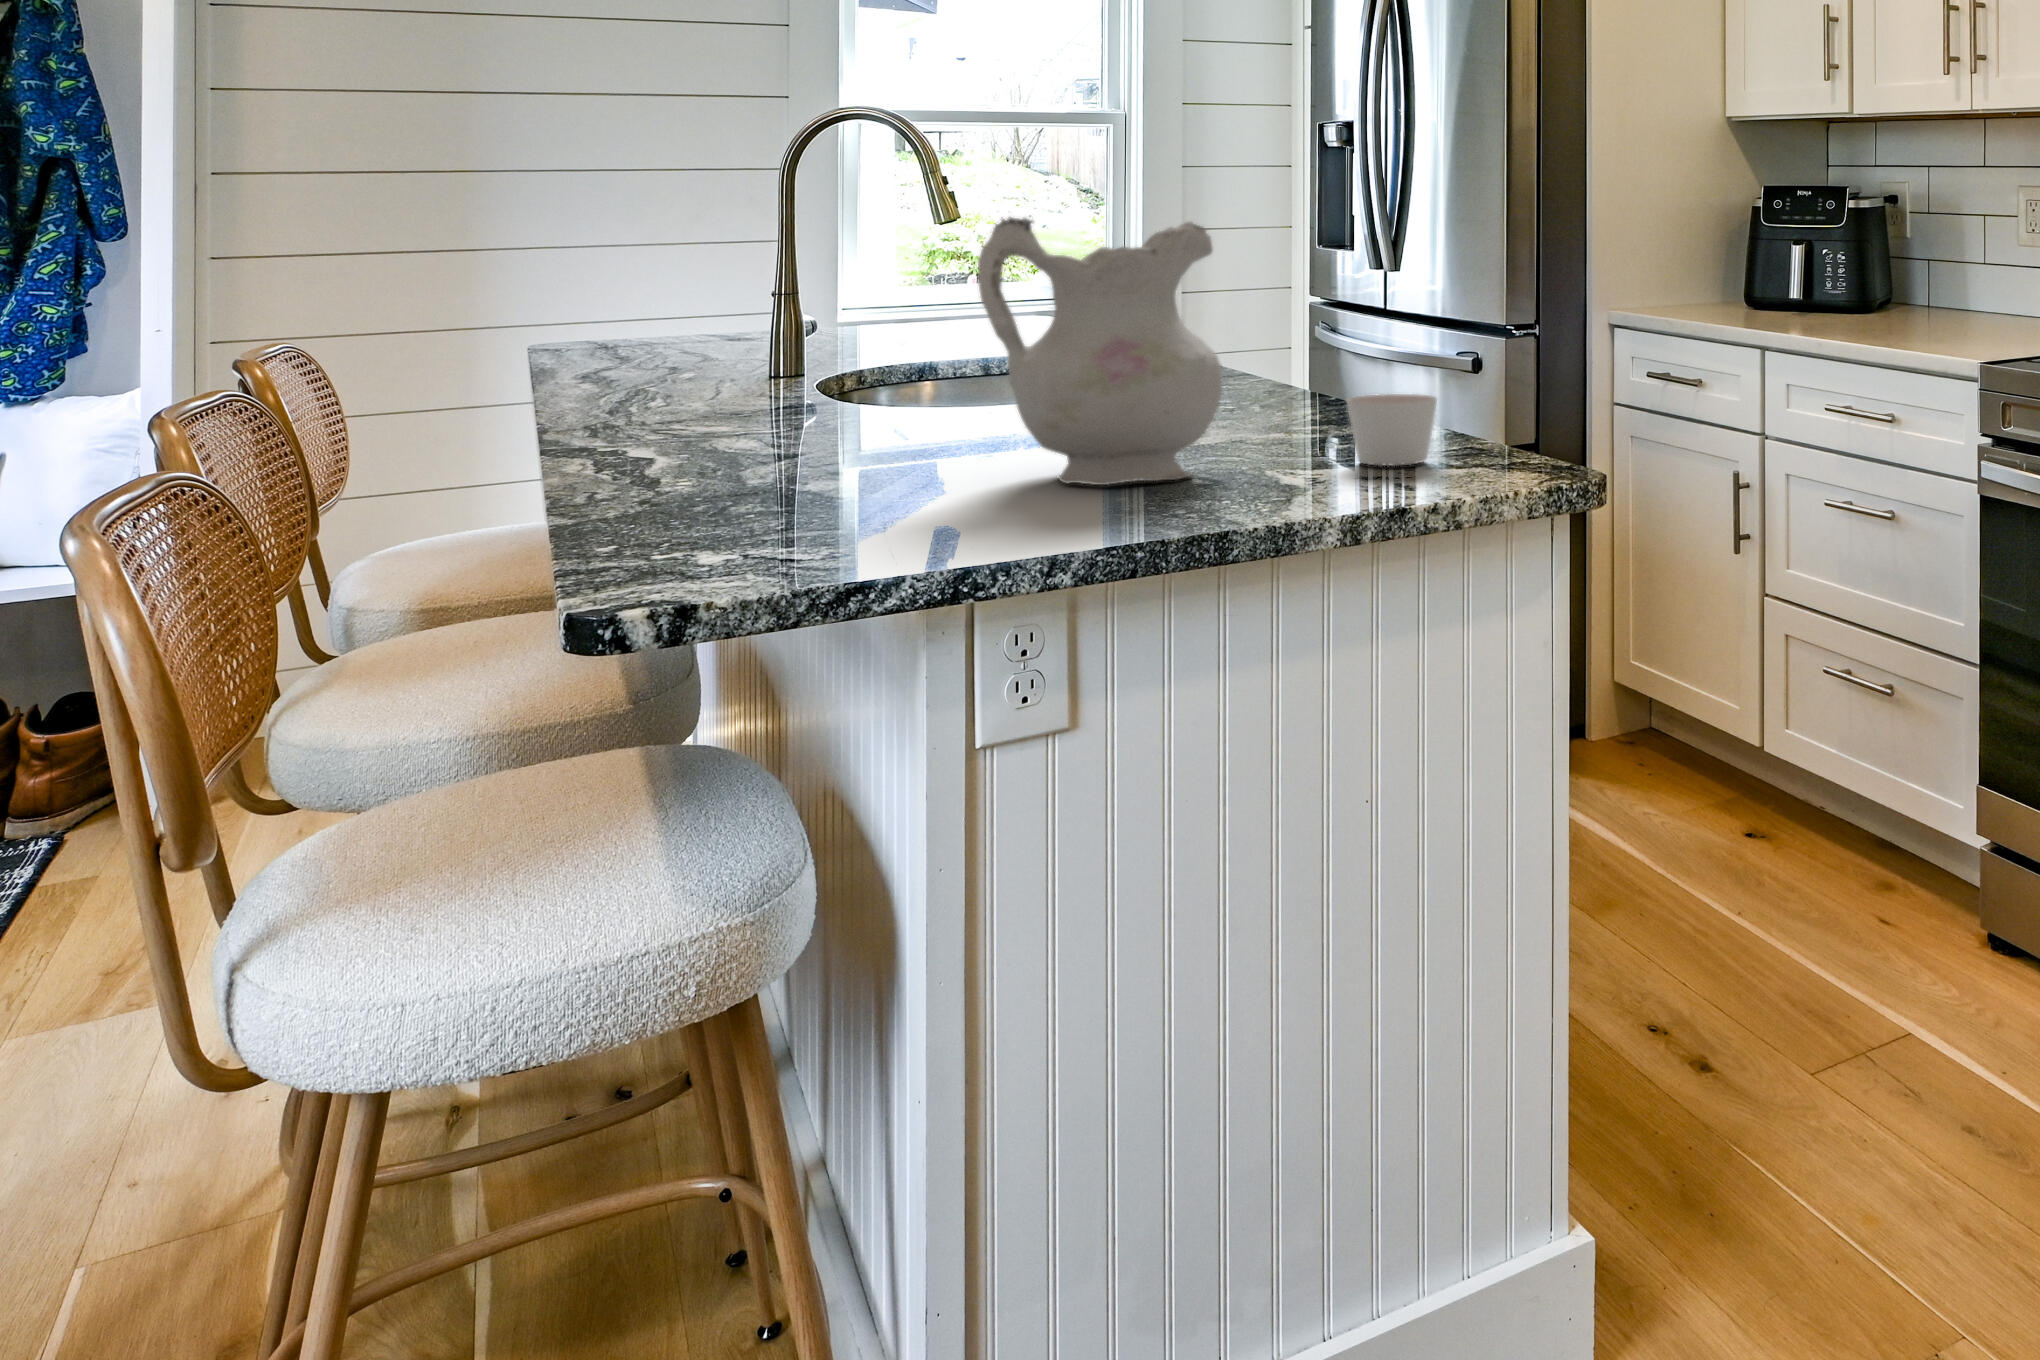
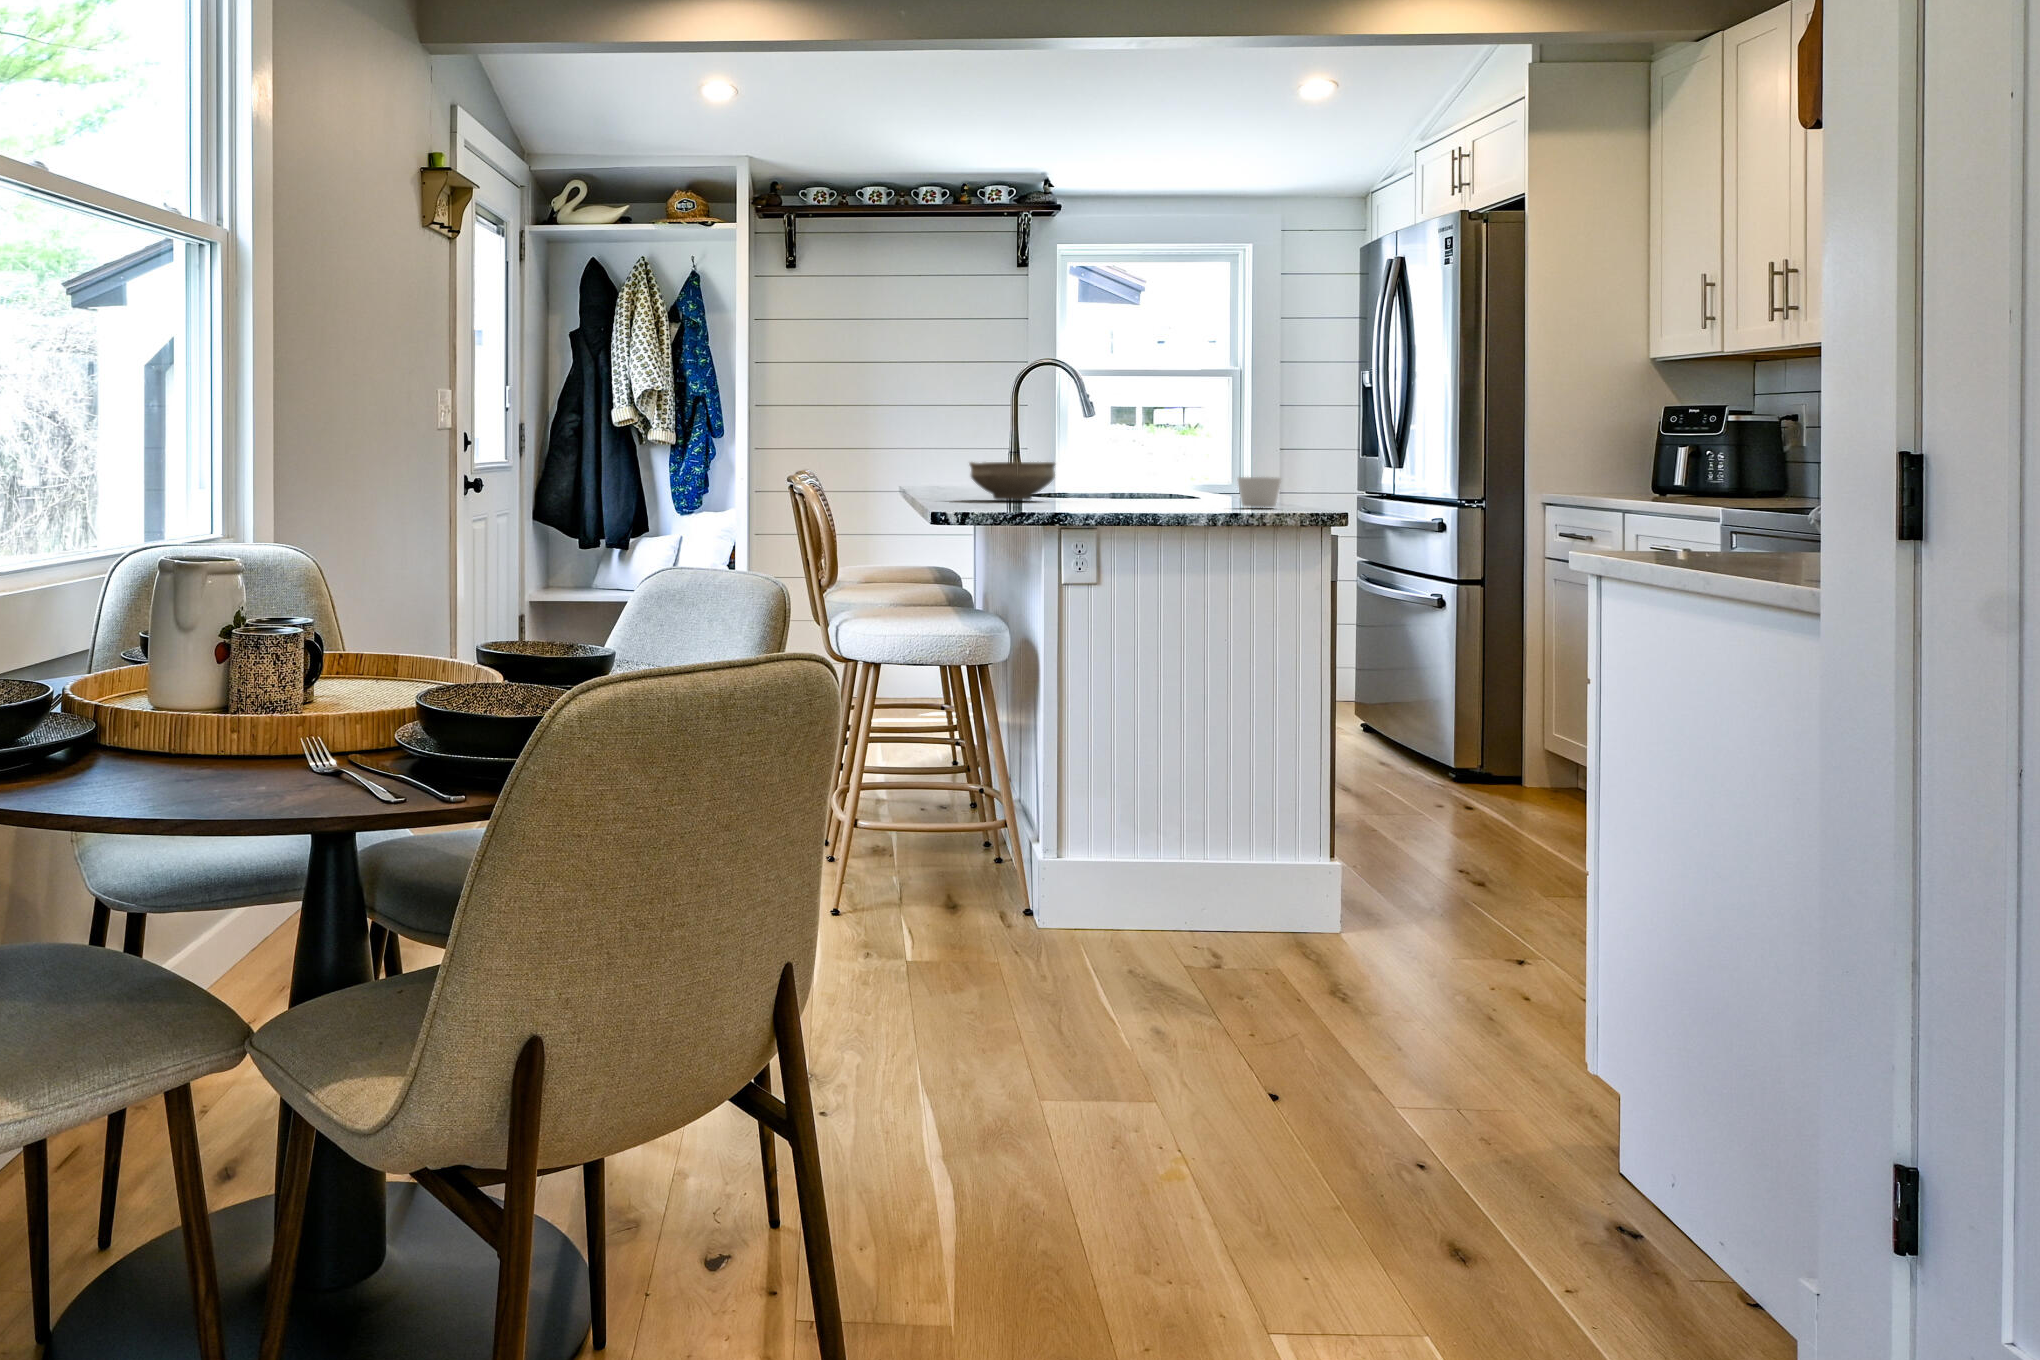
ceramic pitcher: present [978,217,1222,485] -> none [1077,393,1178,505]
bowl: none [699,359,916,459] -> present [970,462,1055,500]

